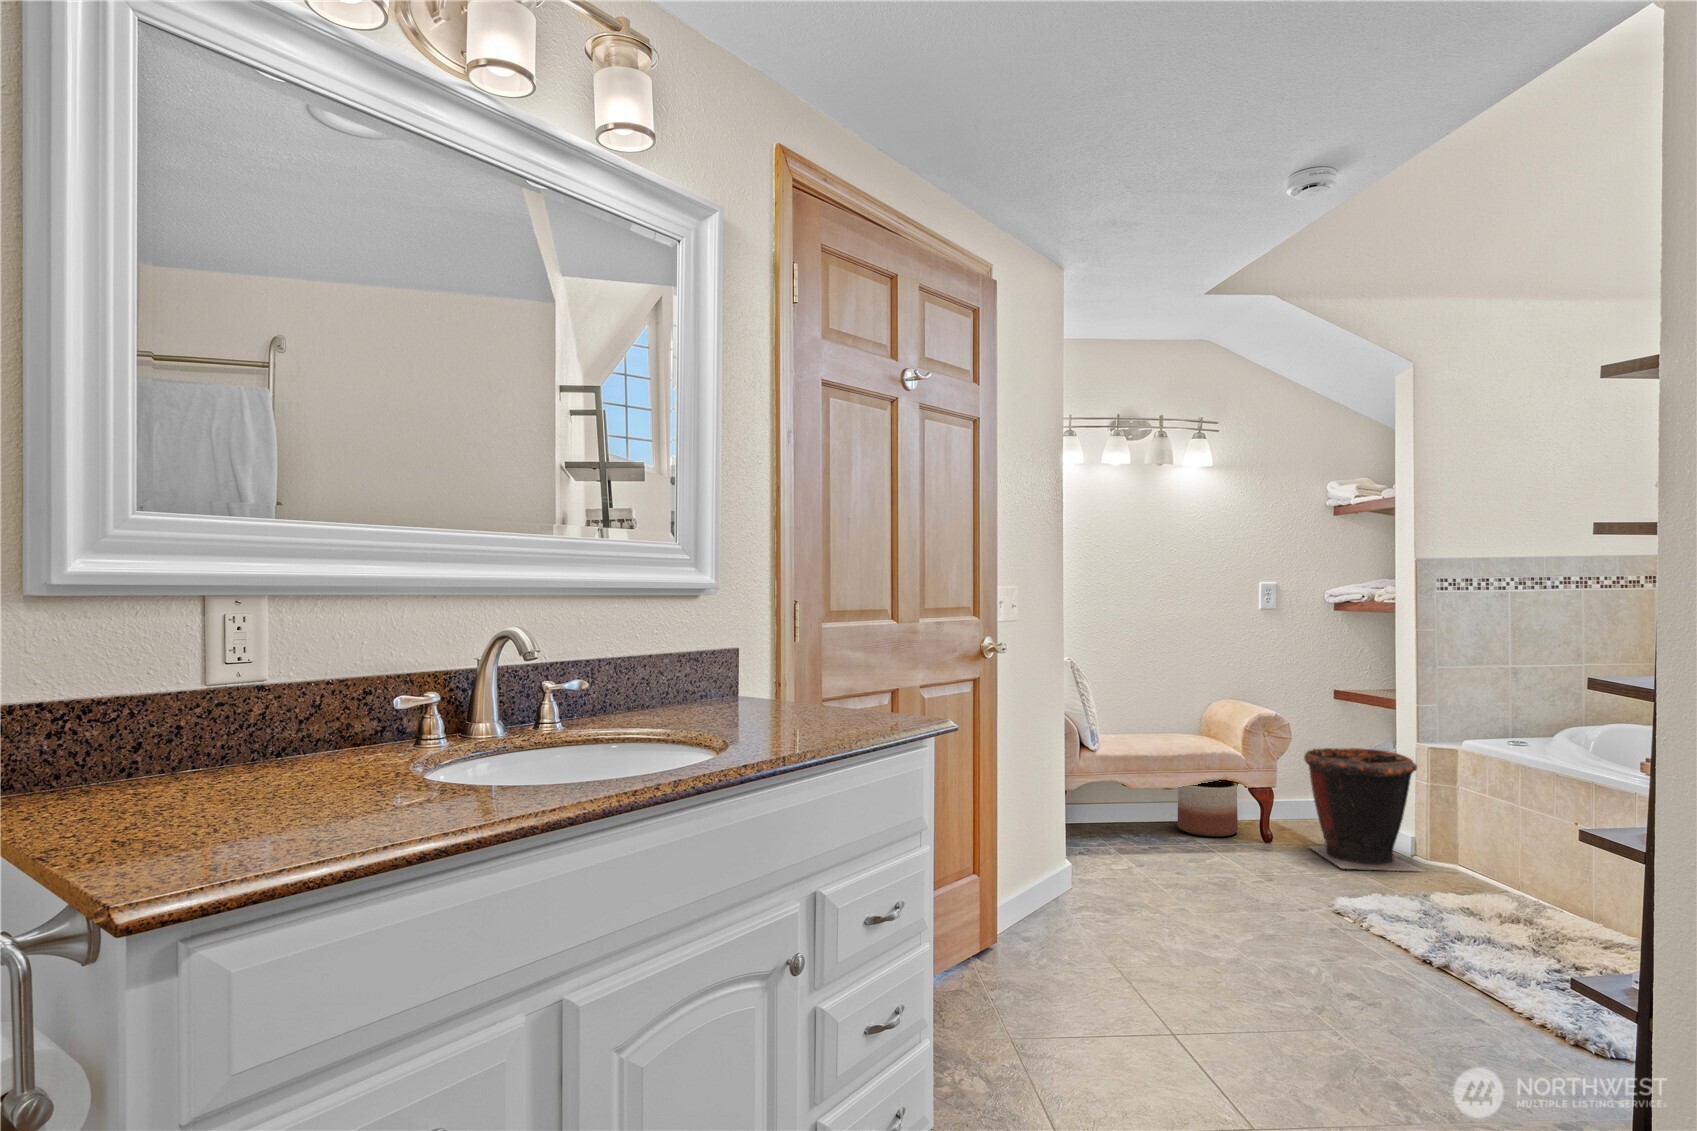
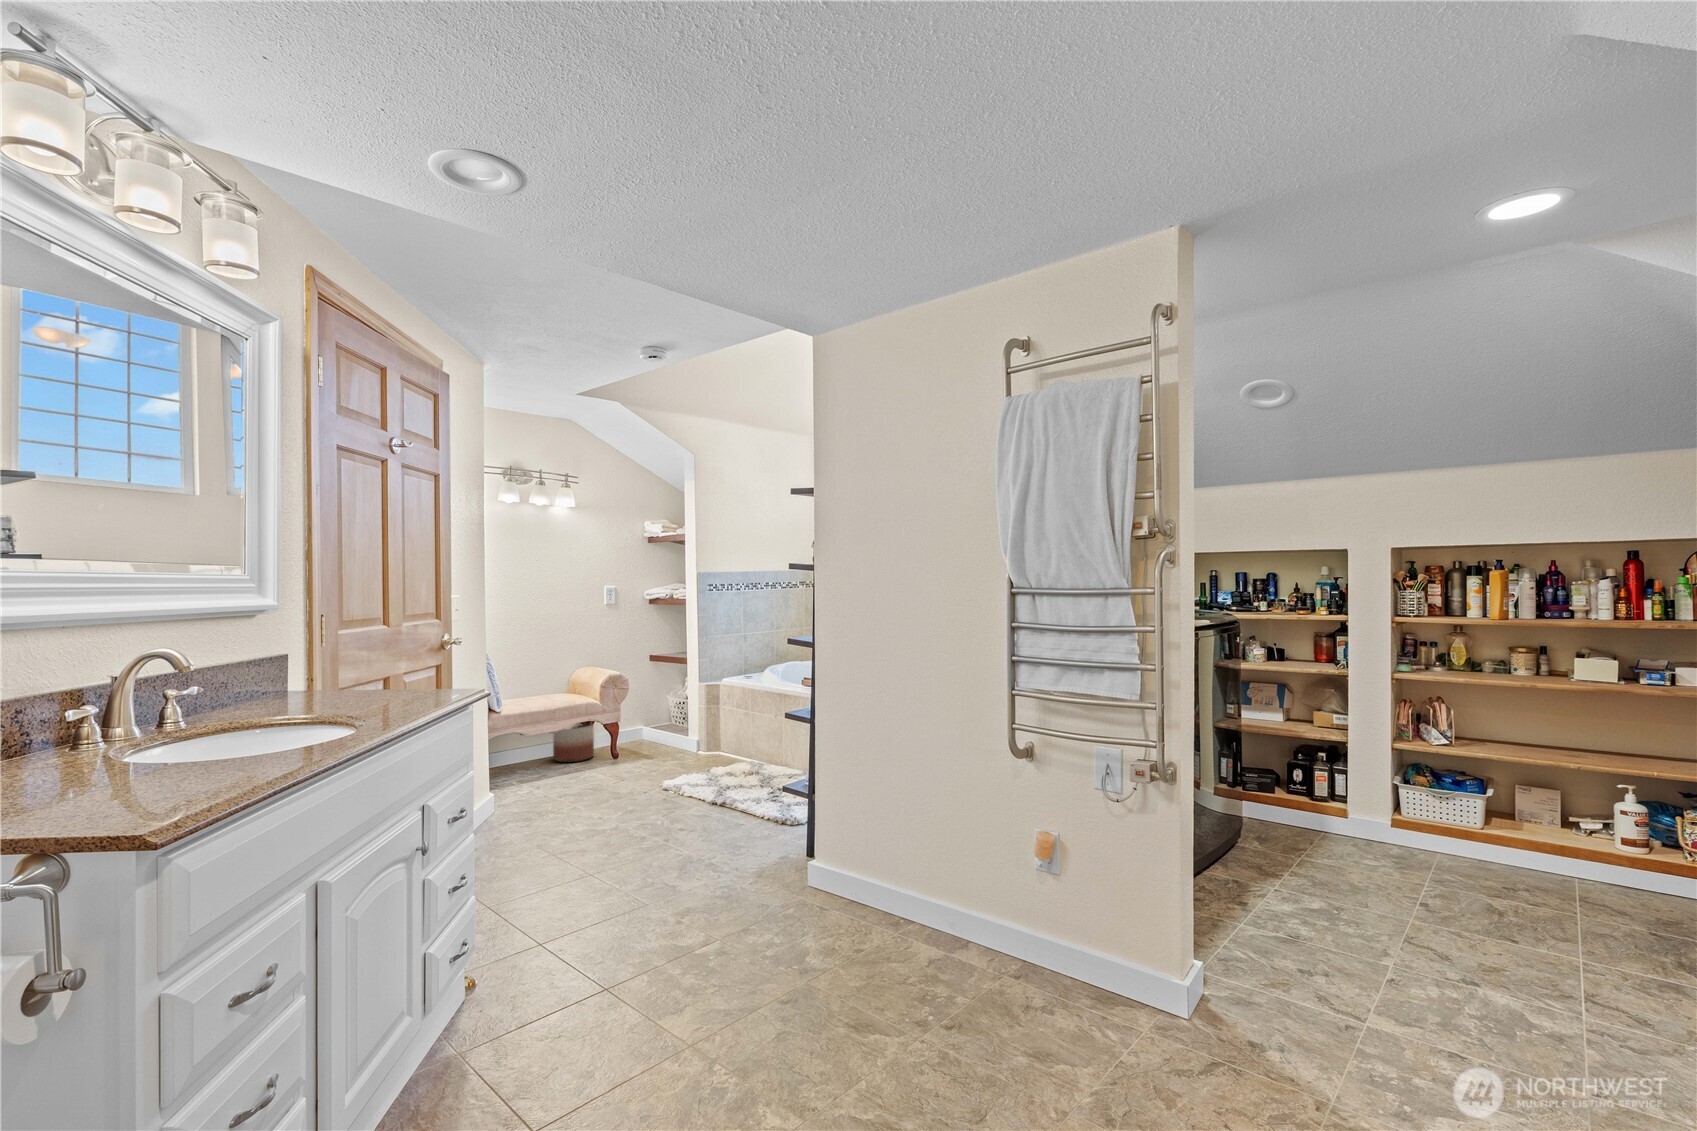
waste bin: present [1304,748,1424,872] -> none [638,690,706,764]

